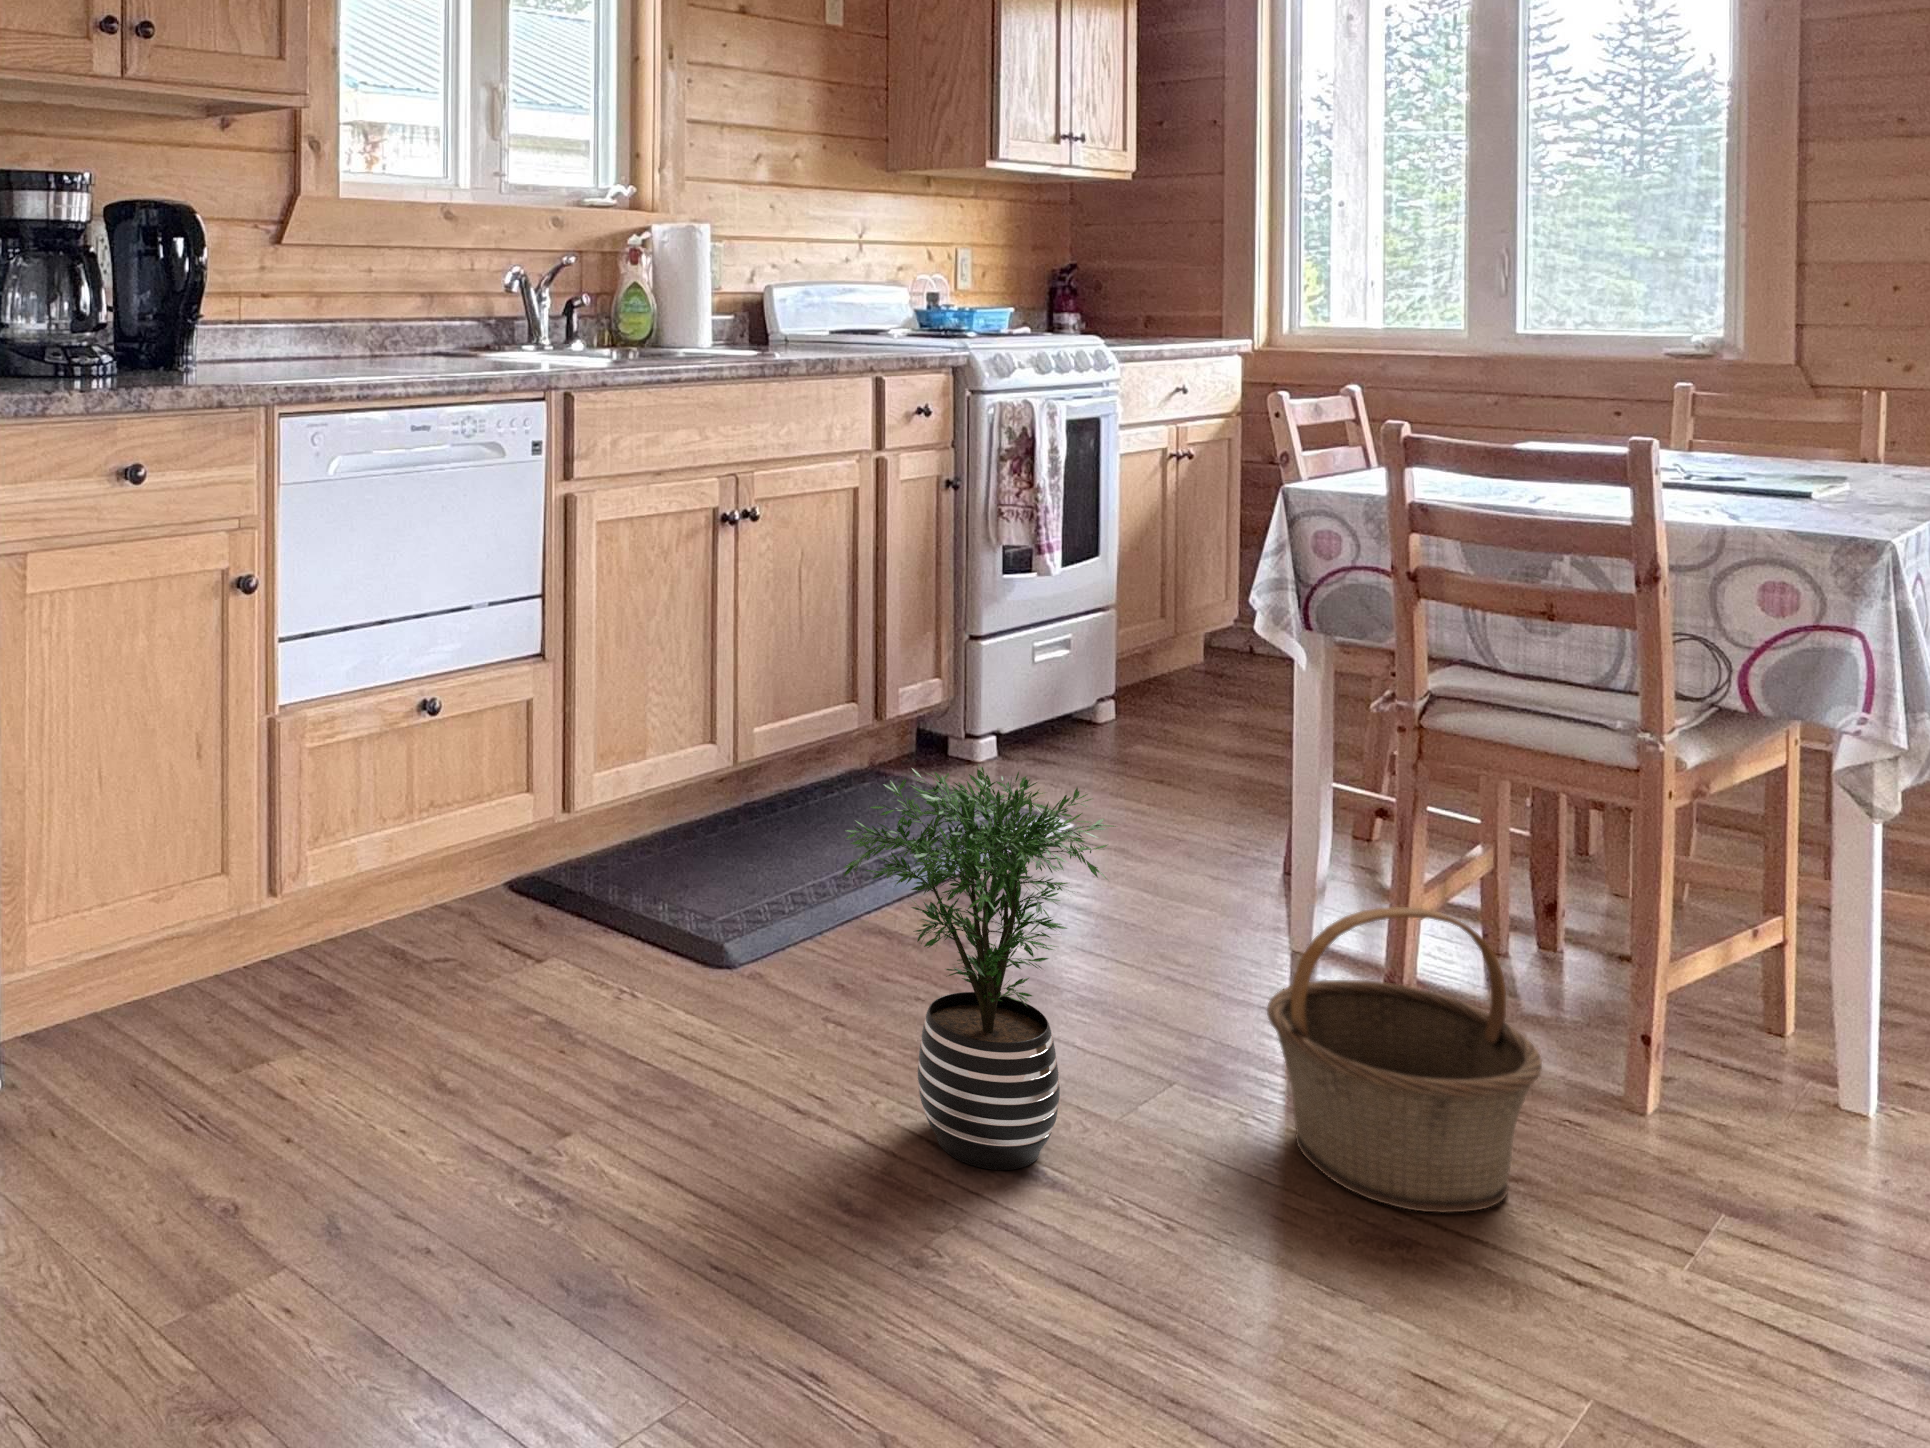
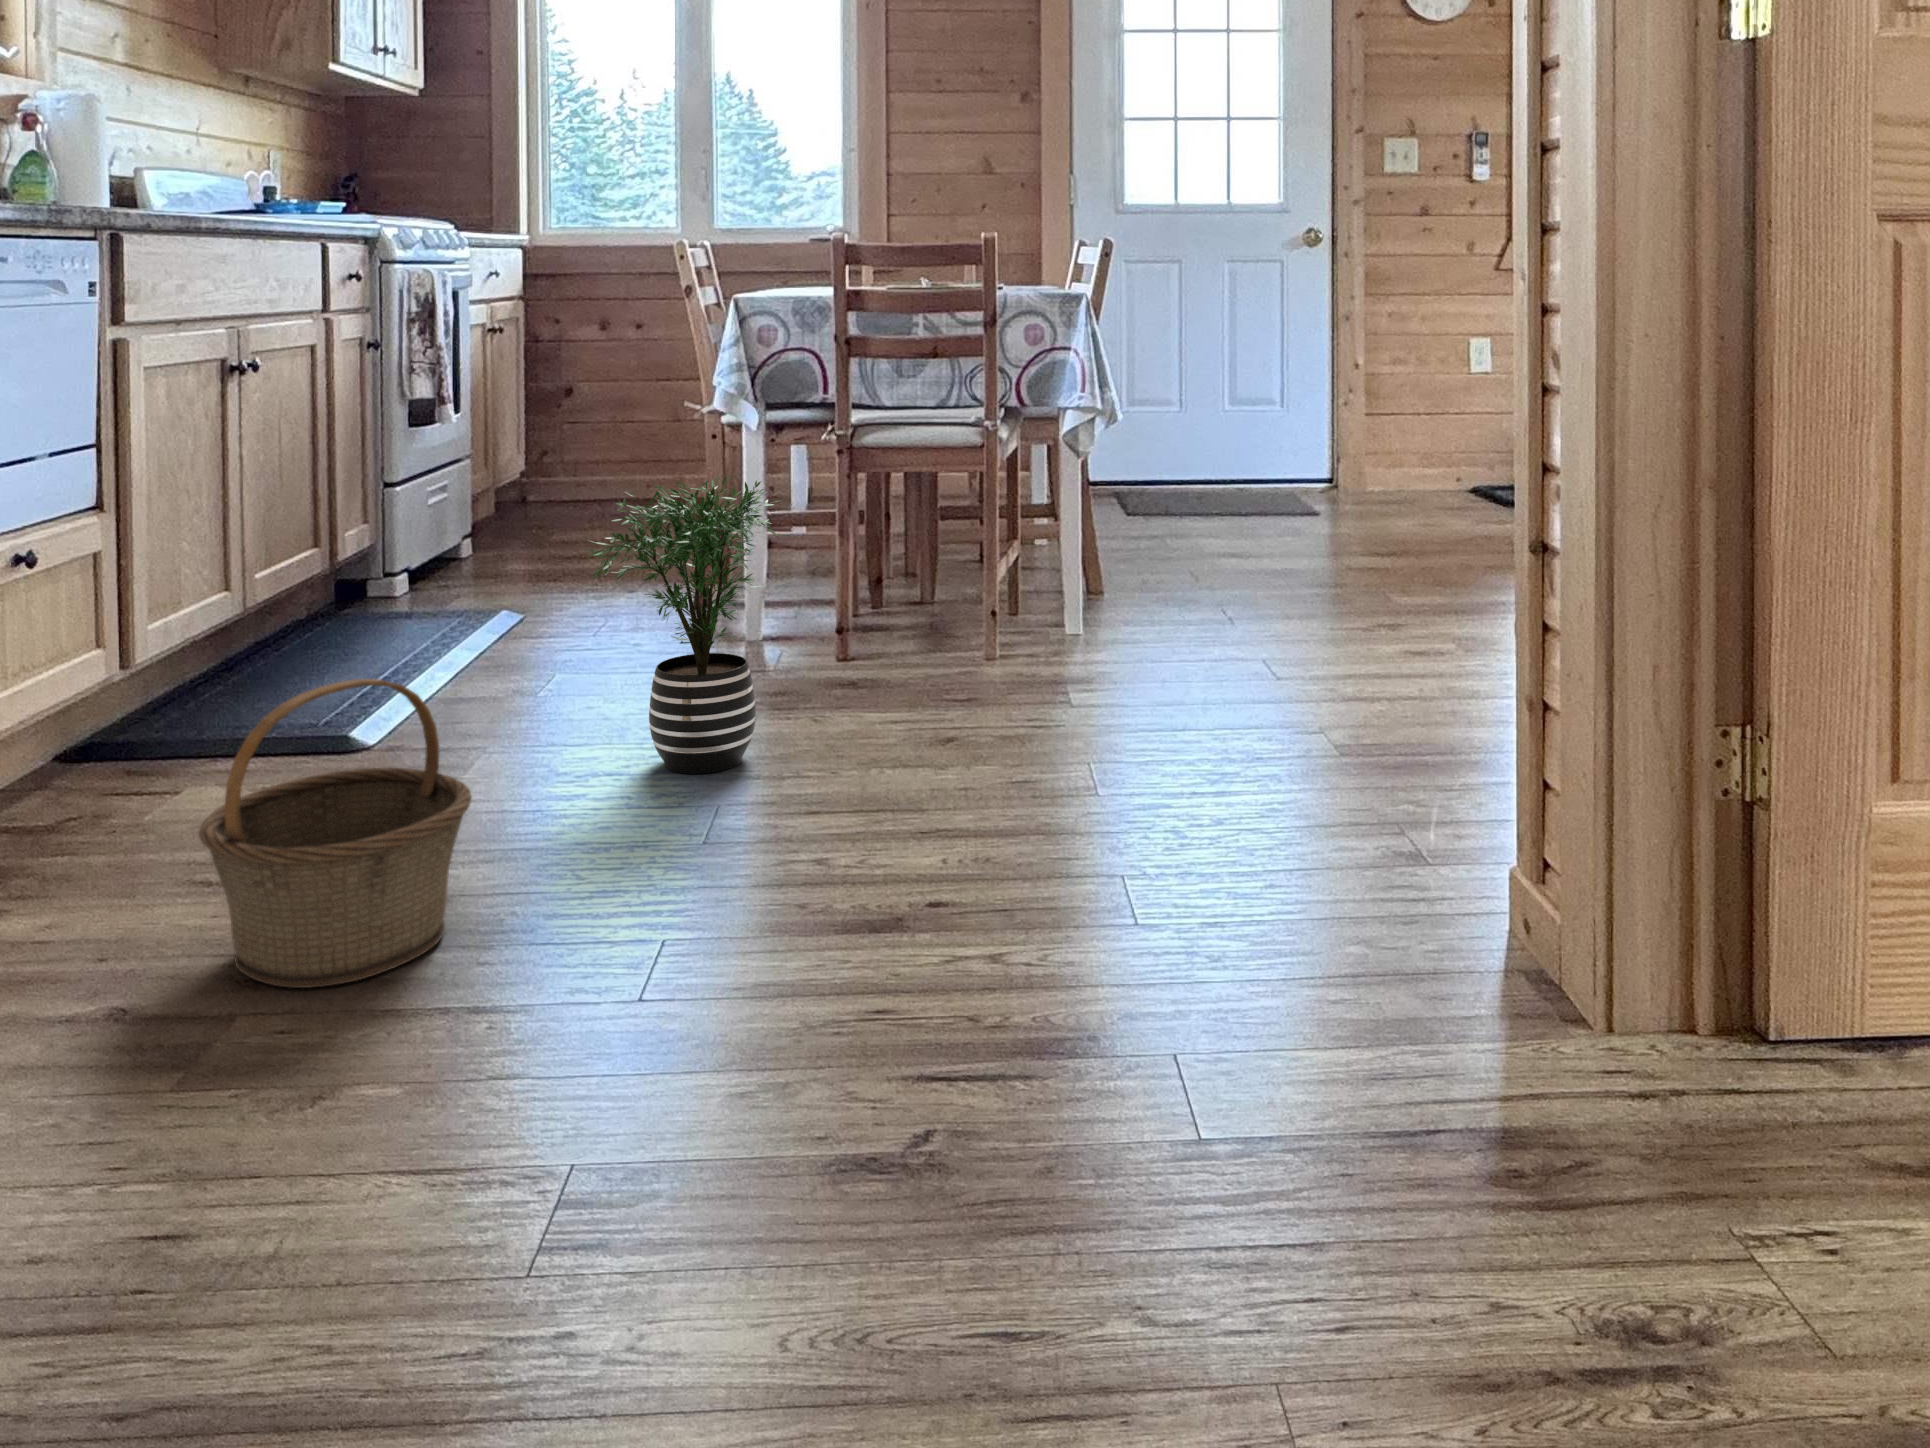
basket: present [1267,907,1542,1213] -> present [199,679,472,988]

